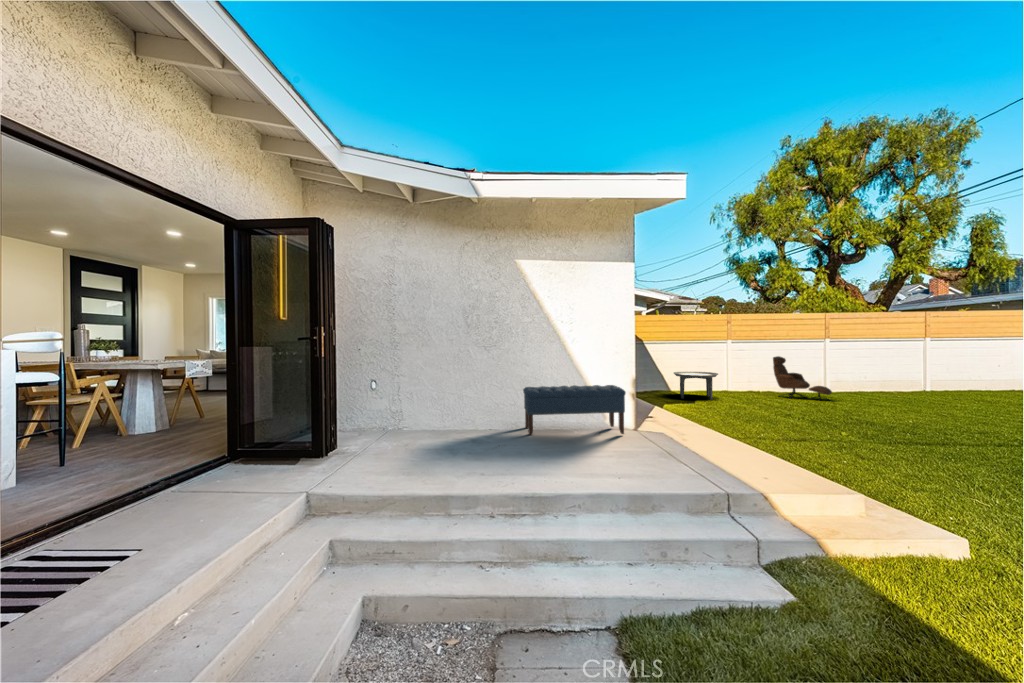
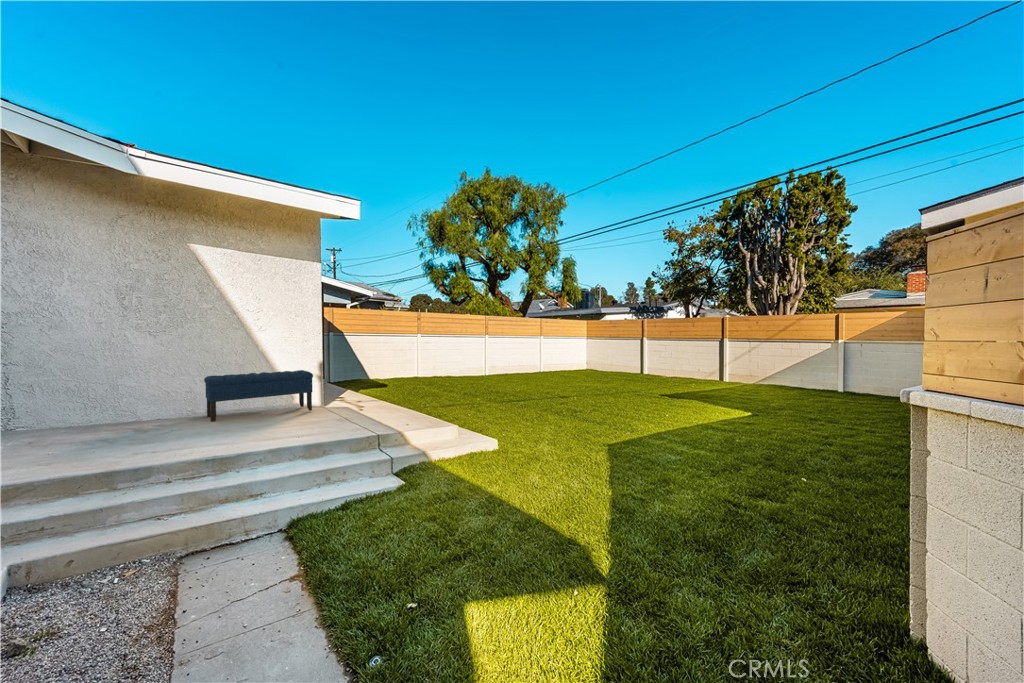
lounge chair: present [773,356,832,401] -> none [449,346,485,379]
round table: present [674,372,718,400] -> none [372,361,409,384]

